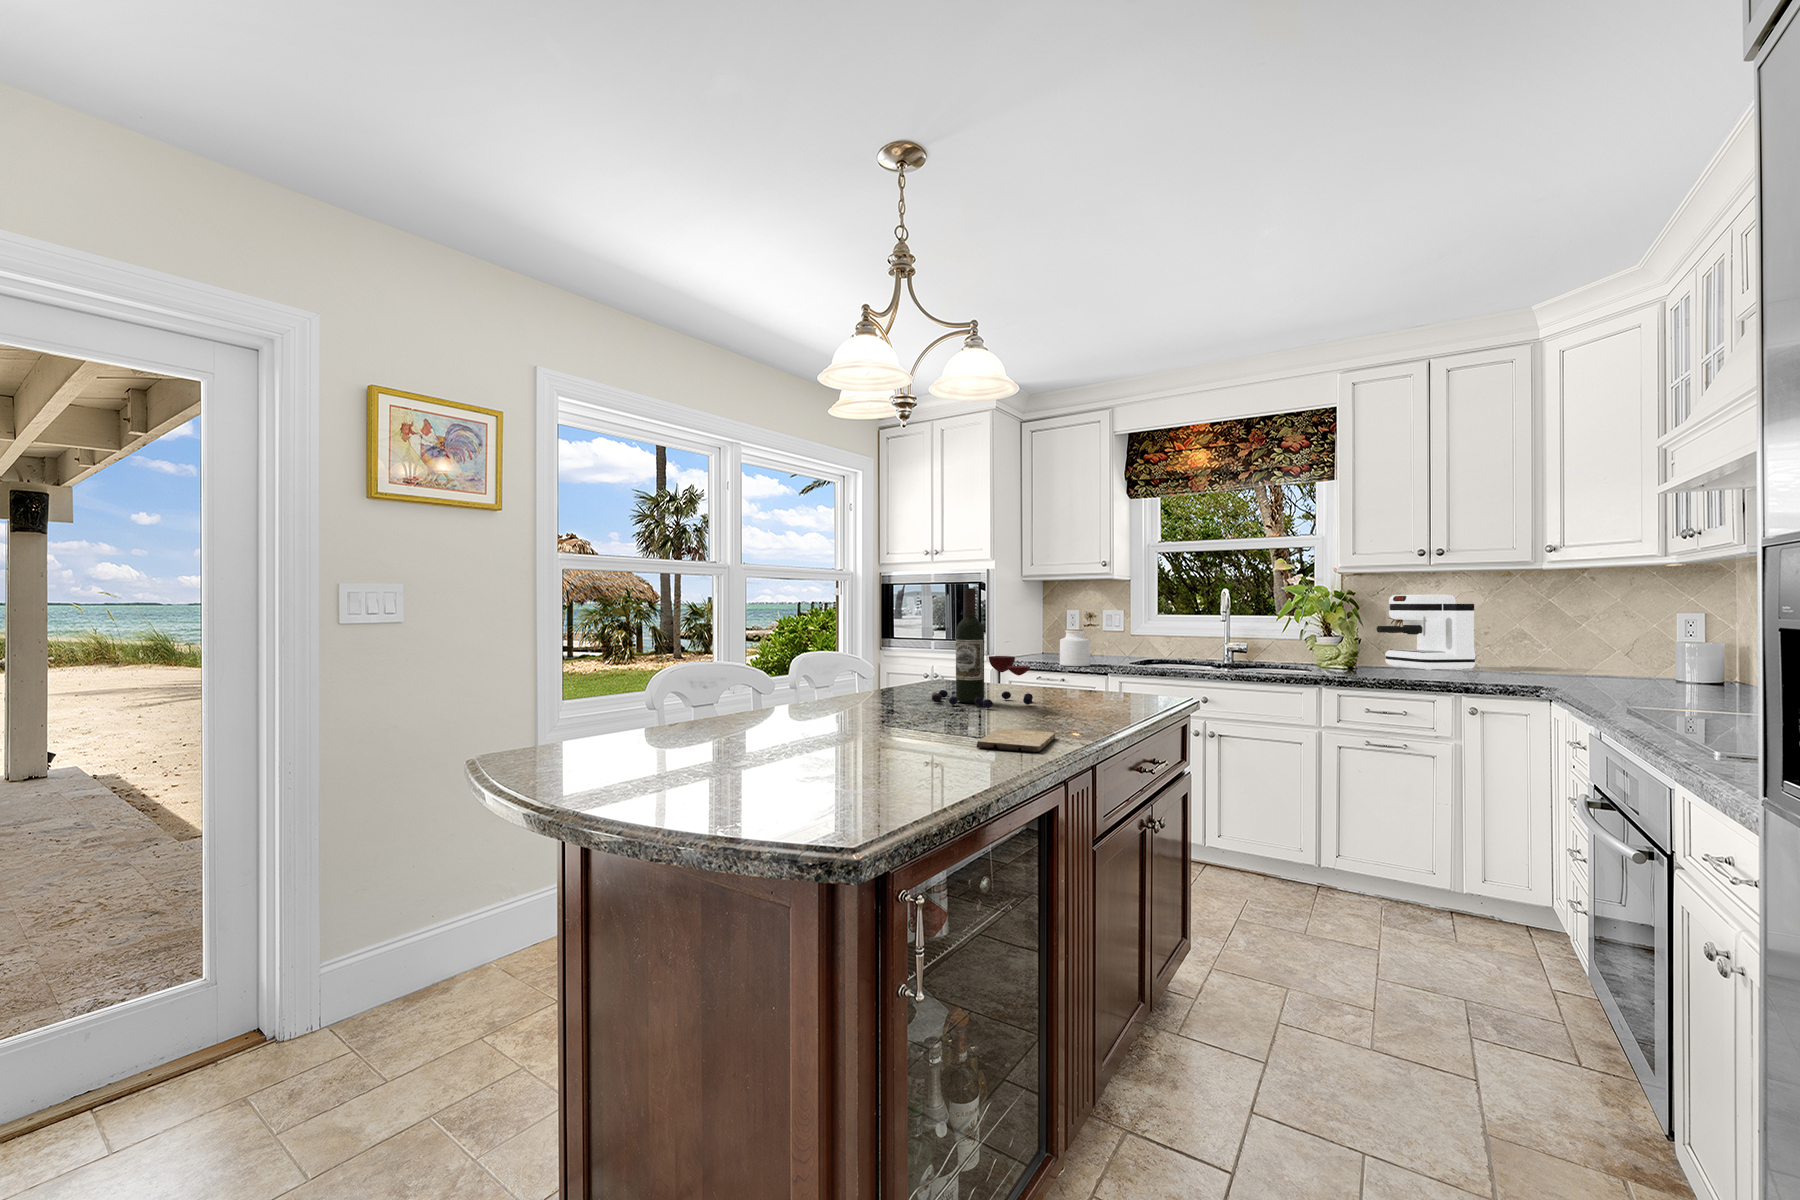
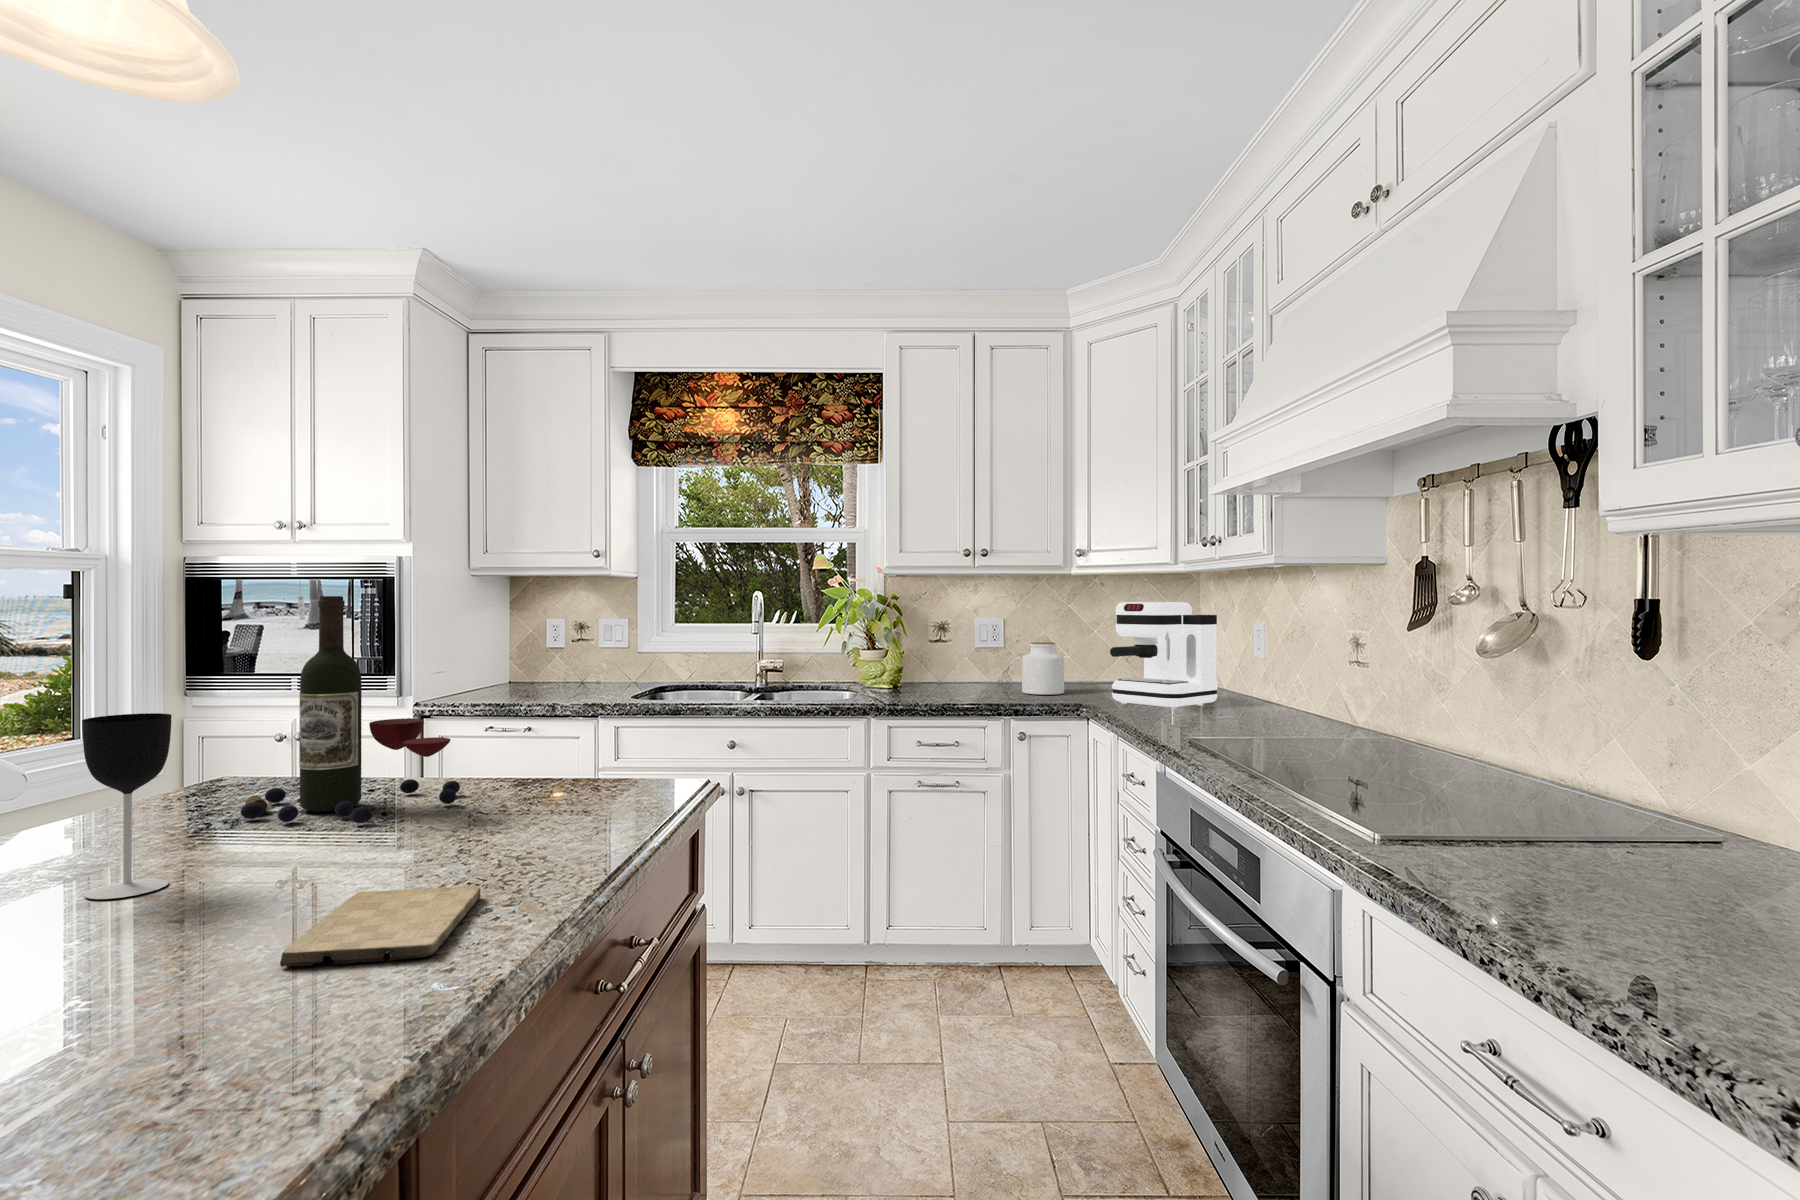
coffee maker: present [1377,595,1475,671] -> present [1110,602,1217,709]
jar: present [1060,629,1090,666] -> present [1022,642,1064,695]
wine glass: none [886,641,917,722] -> present [82,713,172,899]

